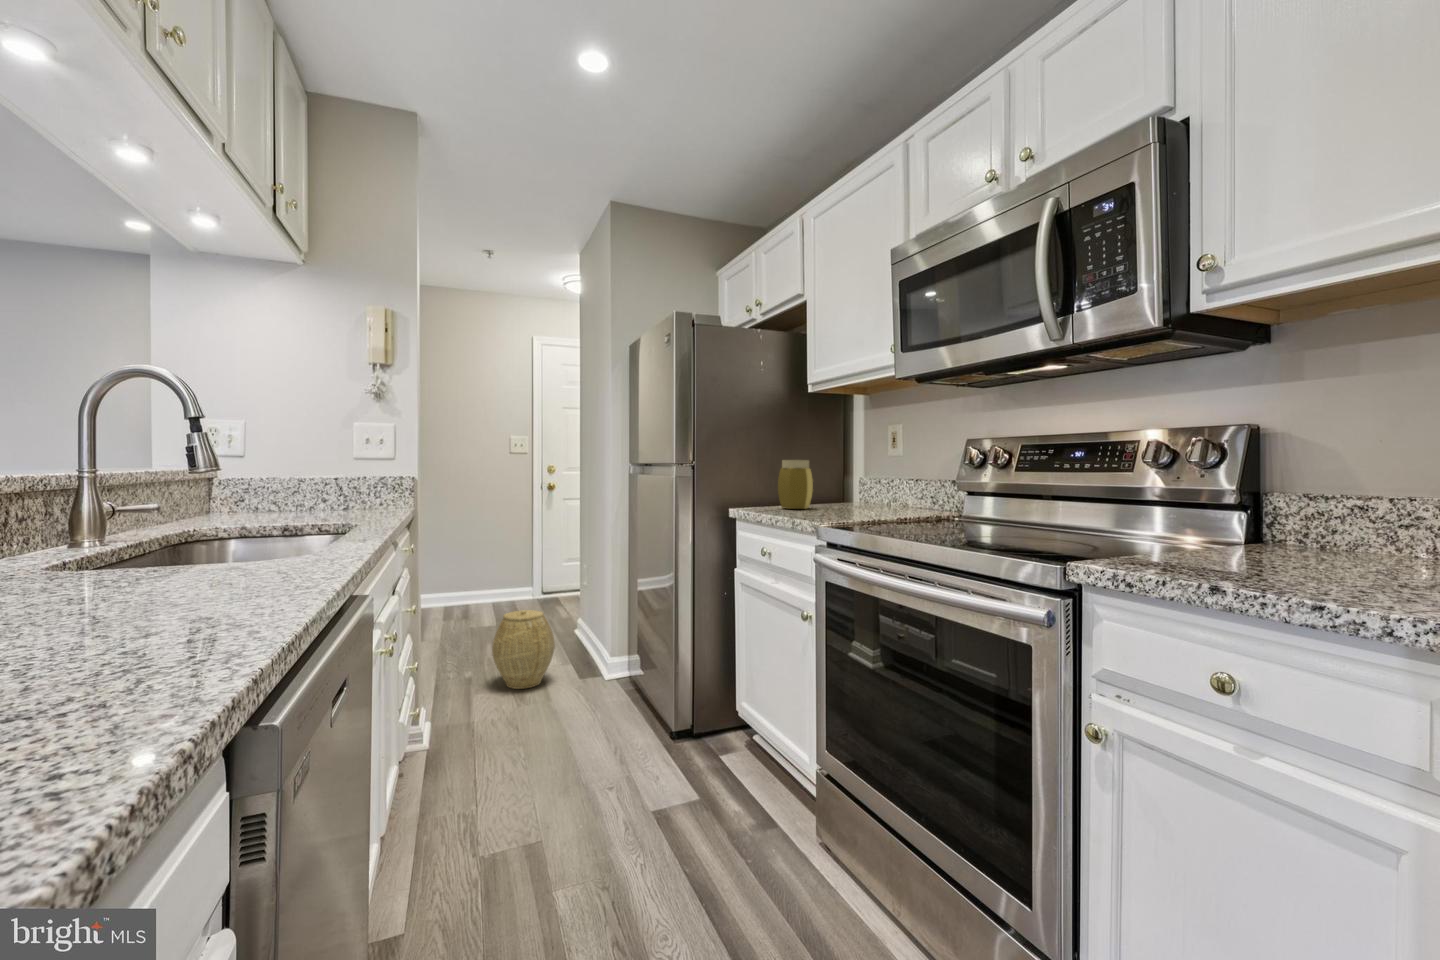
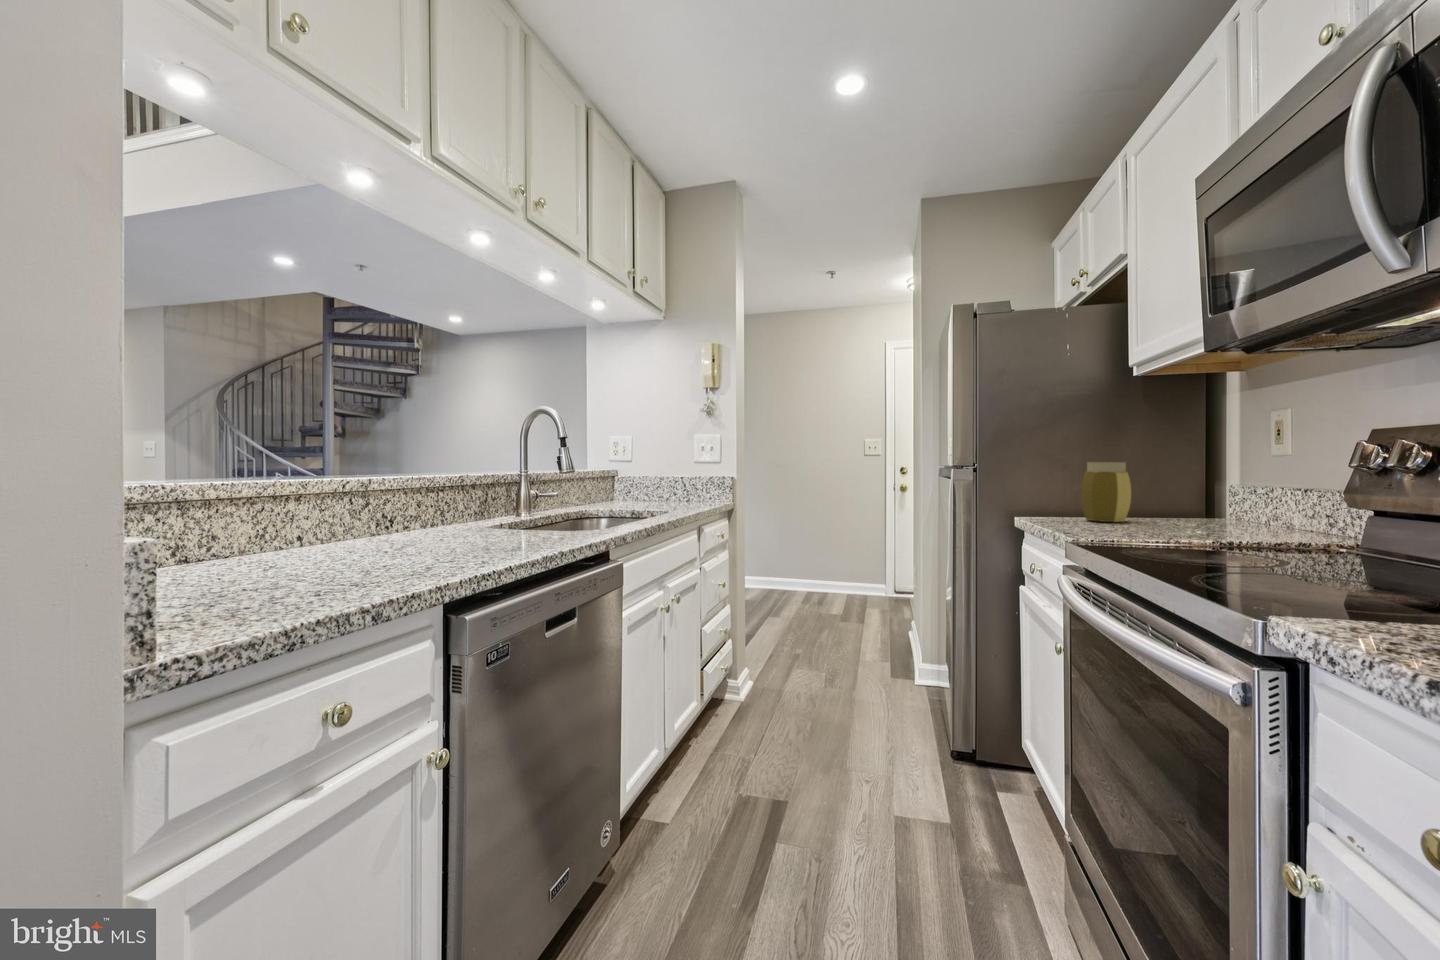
woven basket: present [492,610,555,689] -> none [813,602,870,675]

